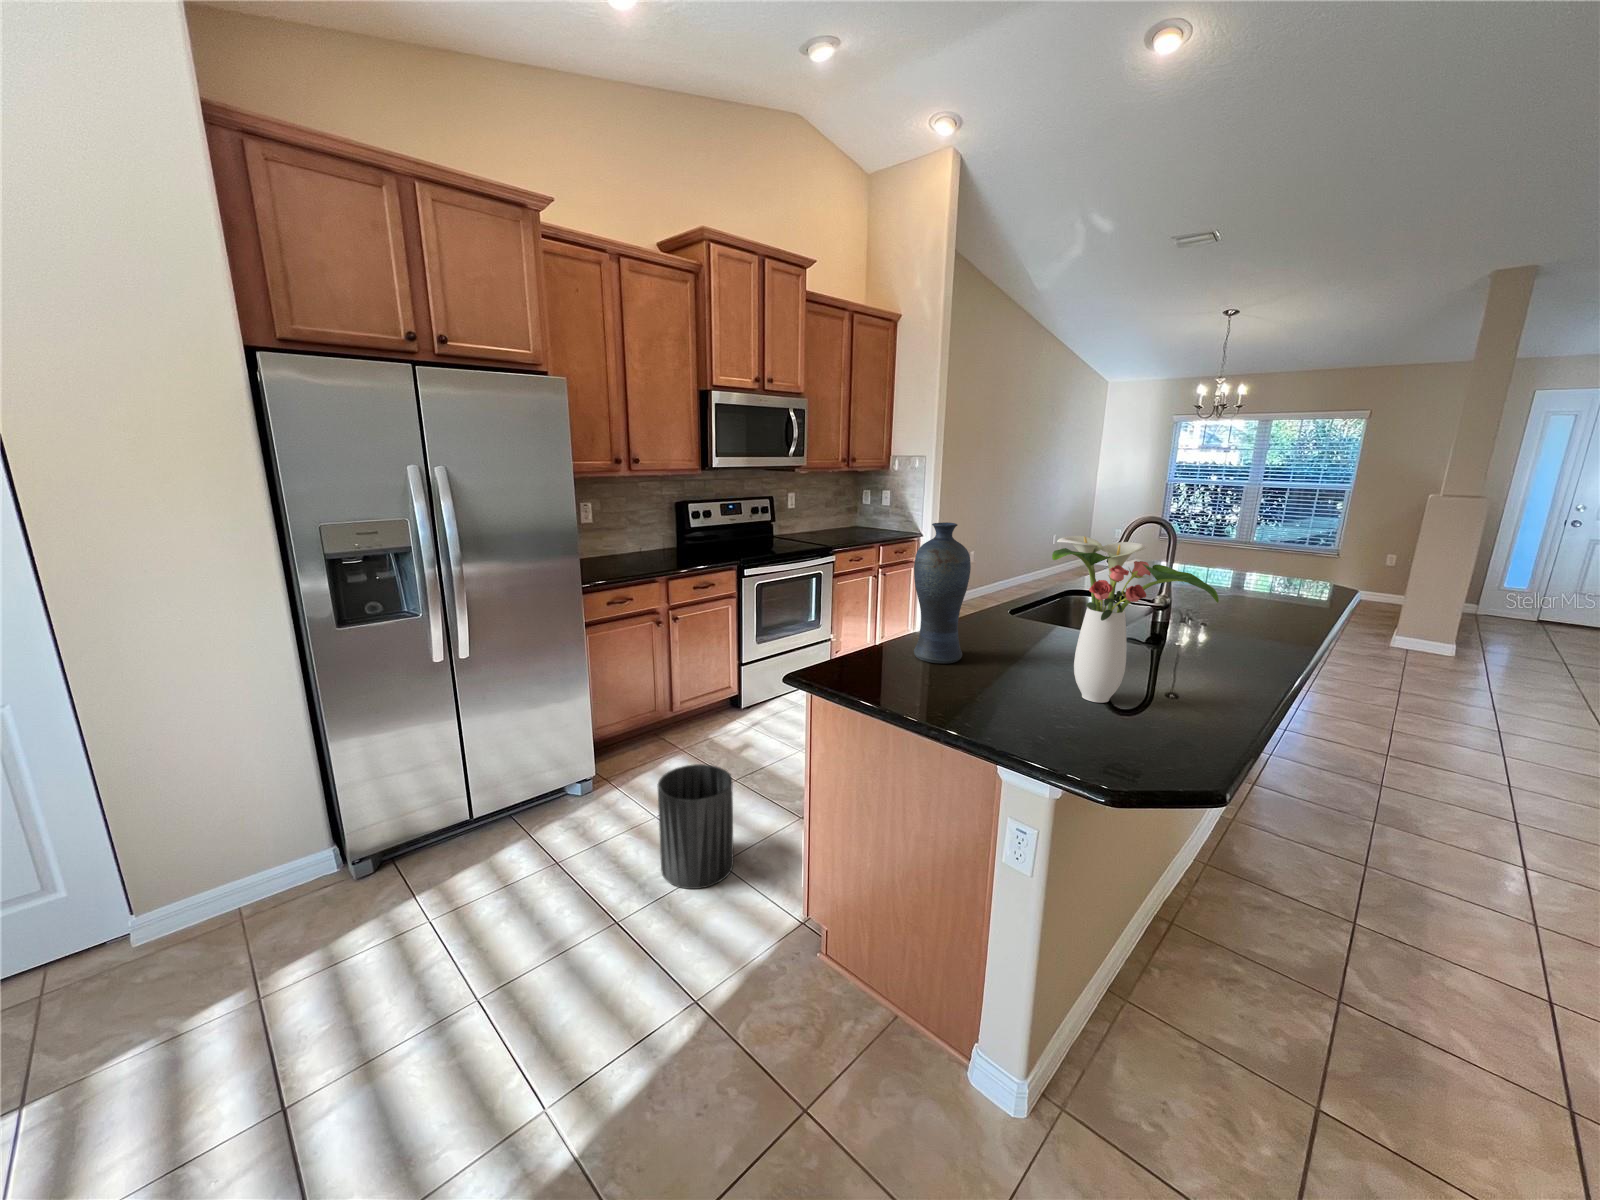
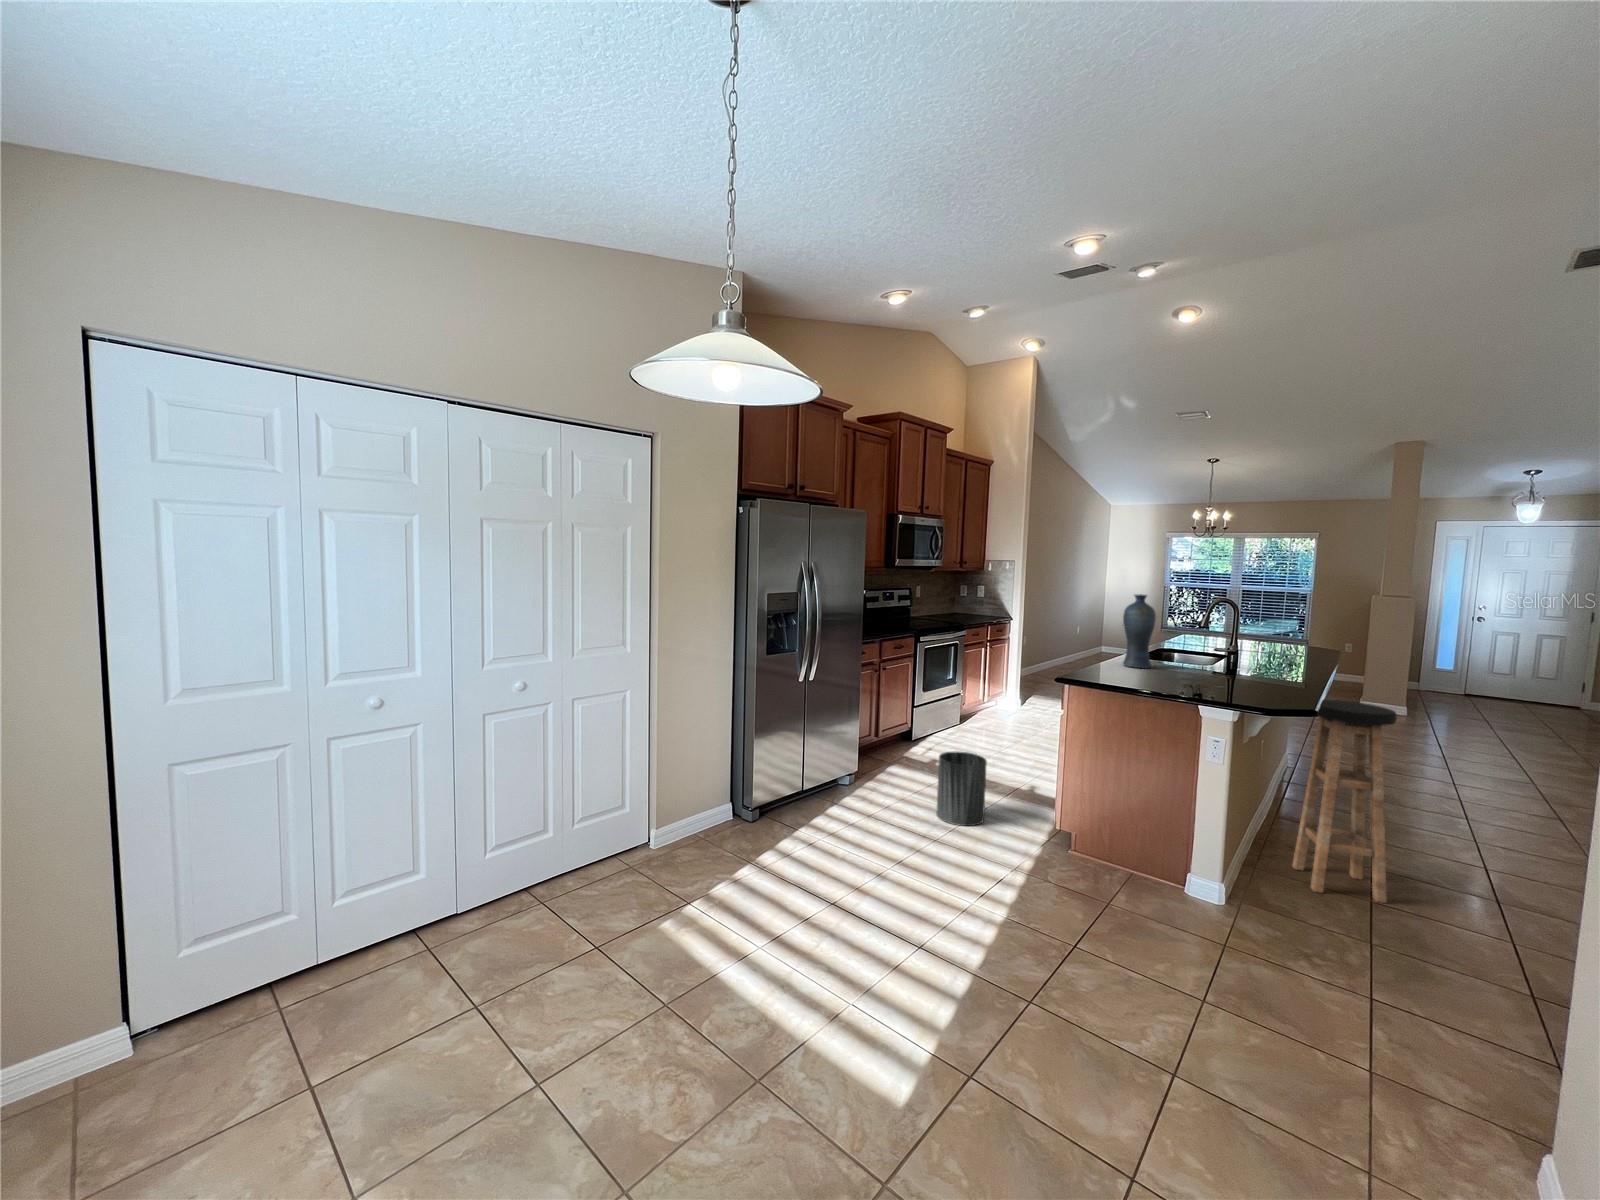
flower arrangement: present [1052,536,1219,703] -> none [1211,599,1297,679]
bar stool: none [1196,732,1428,1143] -> present [1292,700,1397,903]

